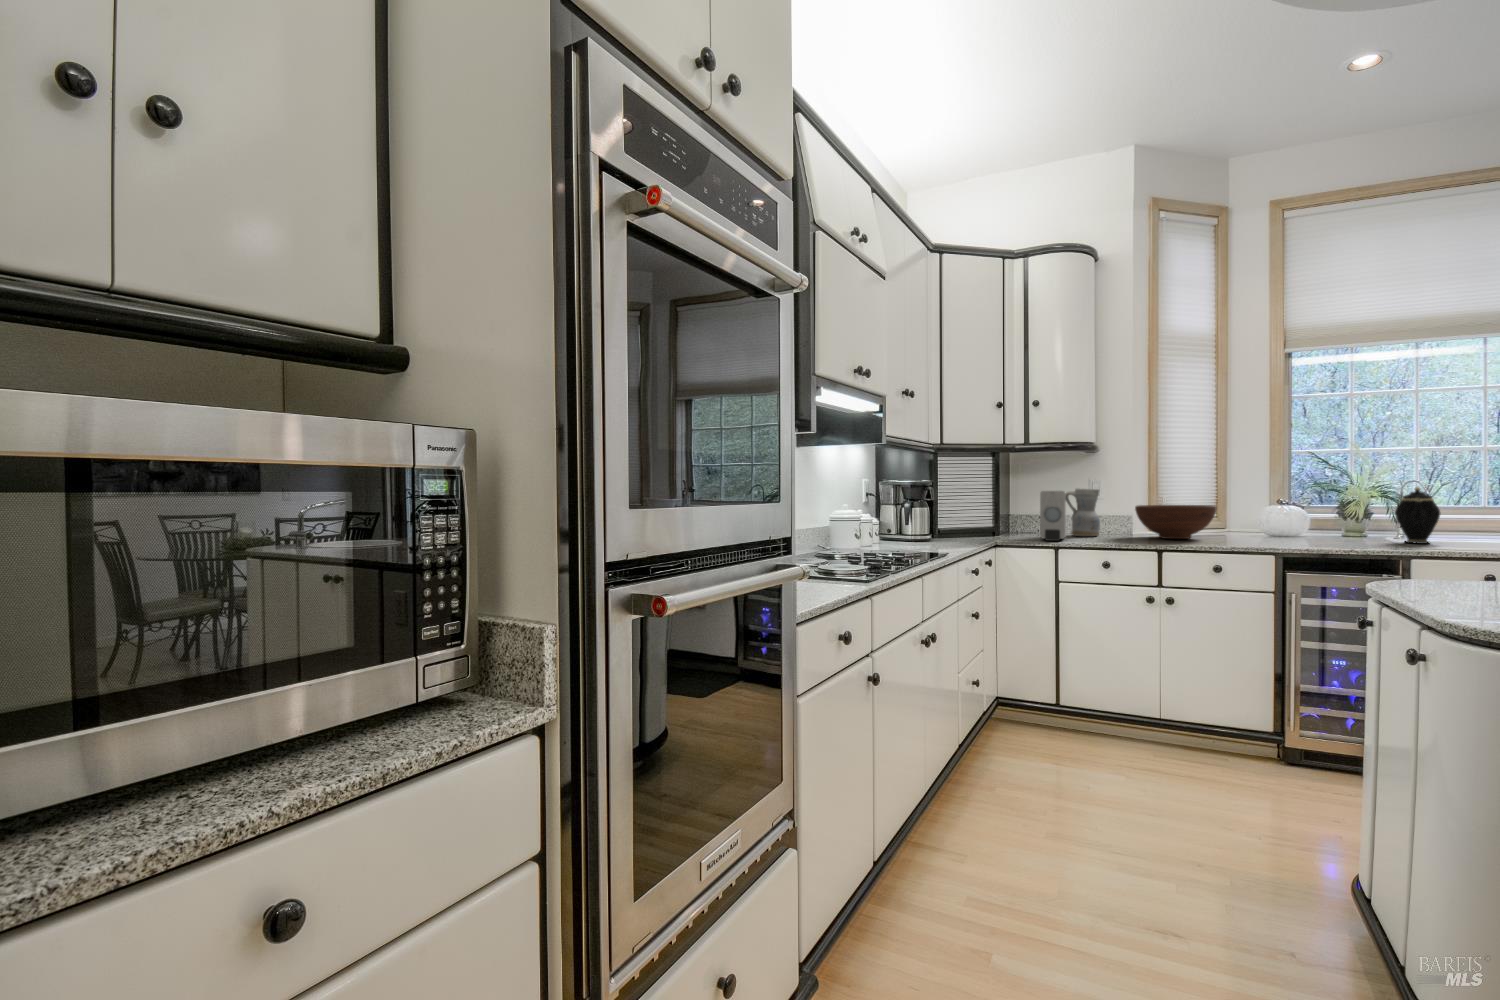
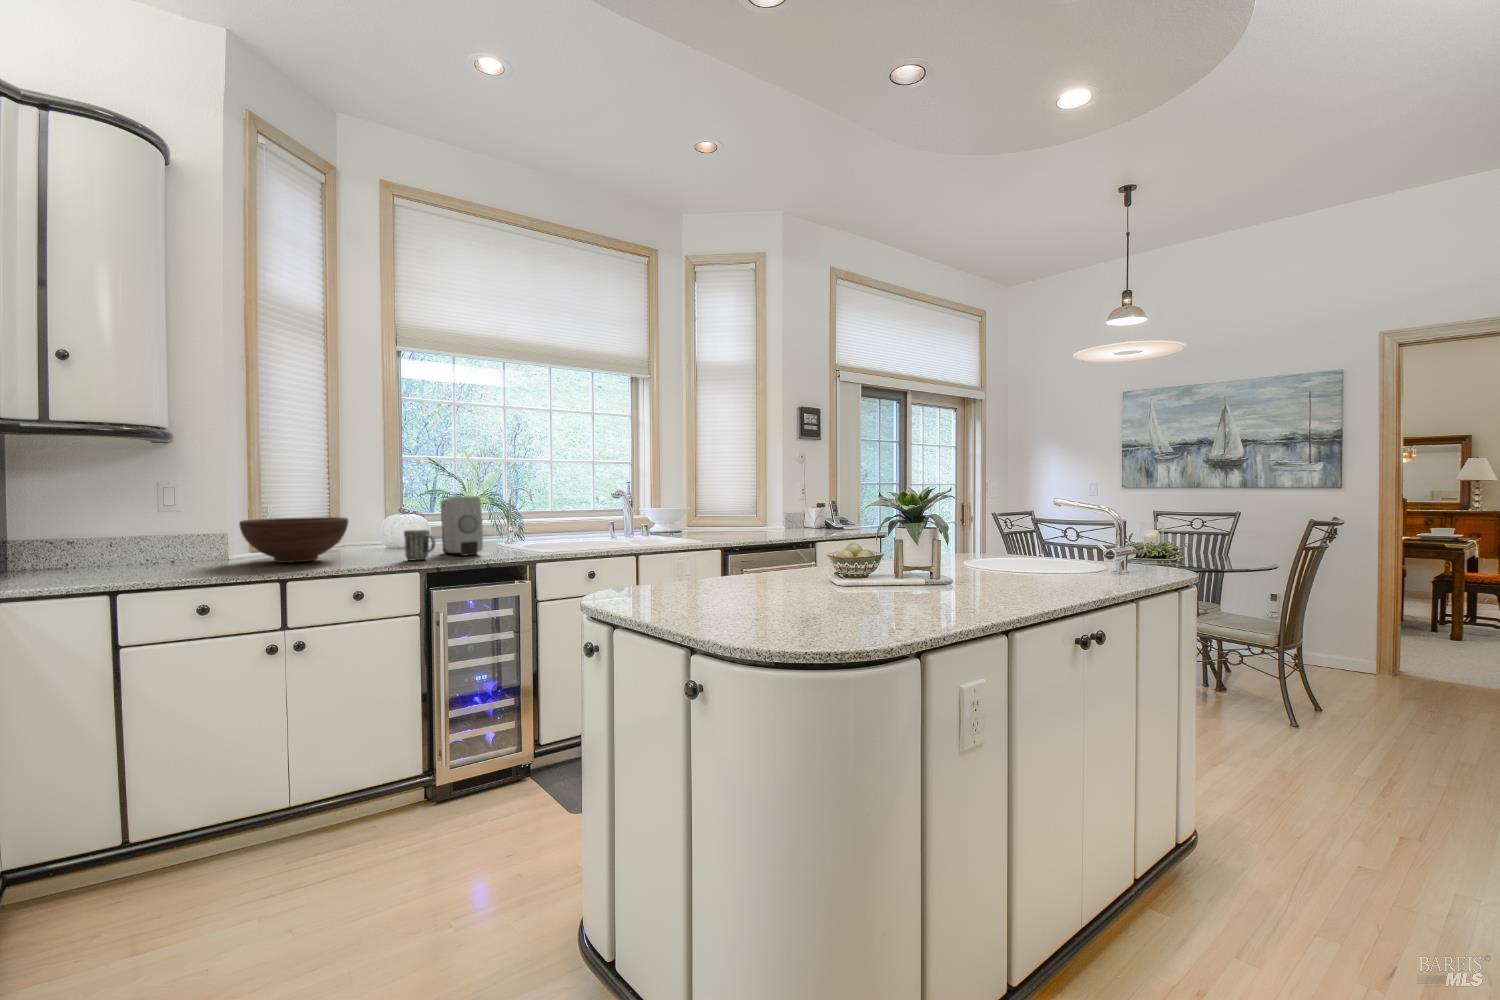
teapot: present [1395,487,1440,544] -> none [512,494,546,547]
ceramic pitcher: present [1065,488,1100,536] -> none [116,498,181,570]
soap dispenser: present [1040,491,1066,541] -> present [441,496,483,556]
mug: none [1262,518,1292,545] -> present [404,530,435,561]

